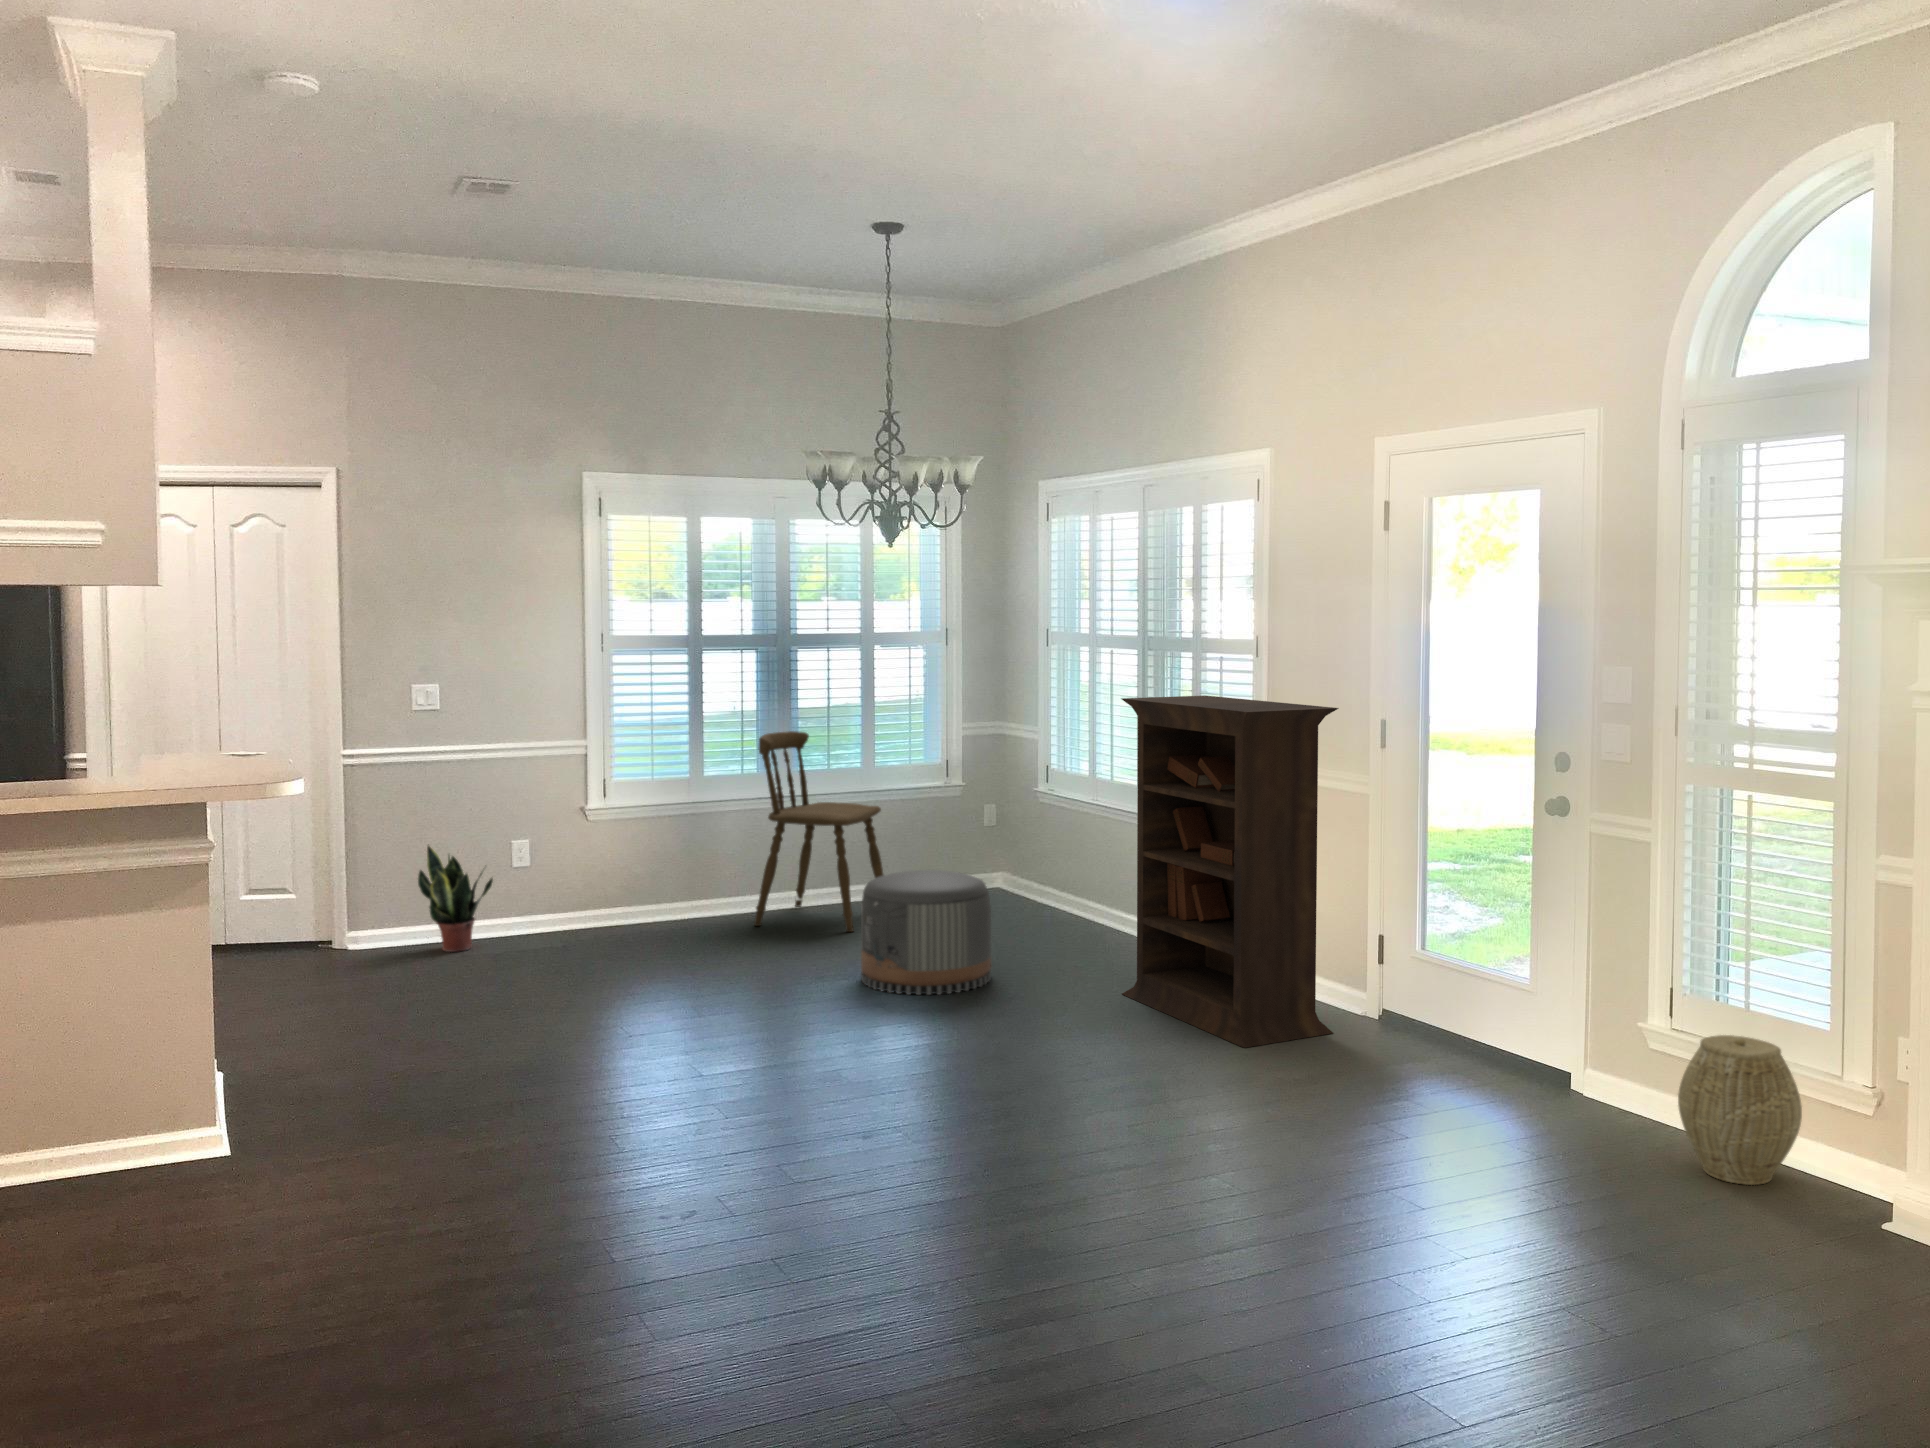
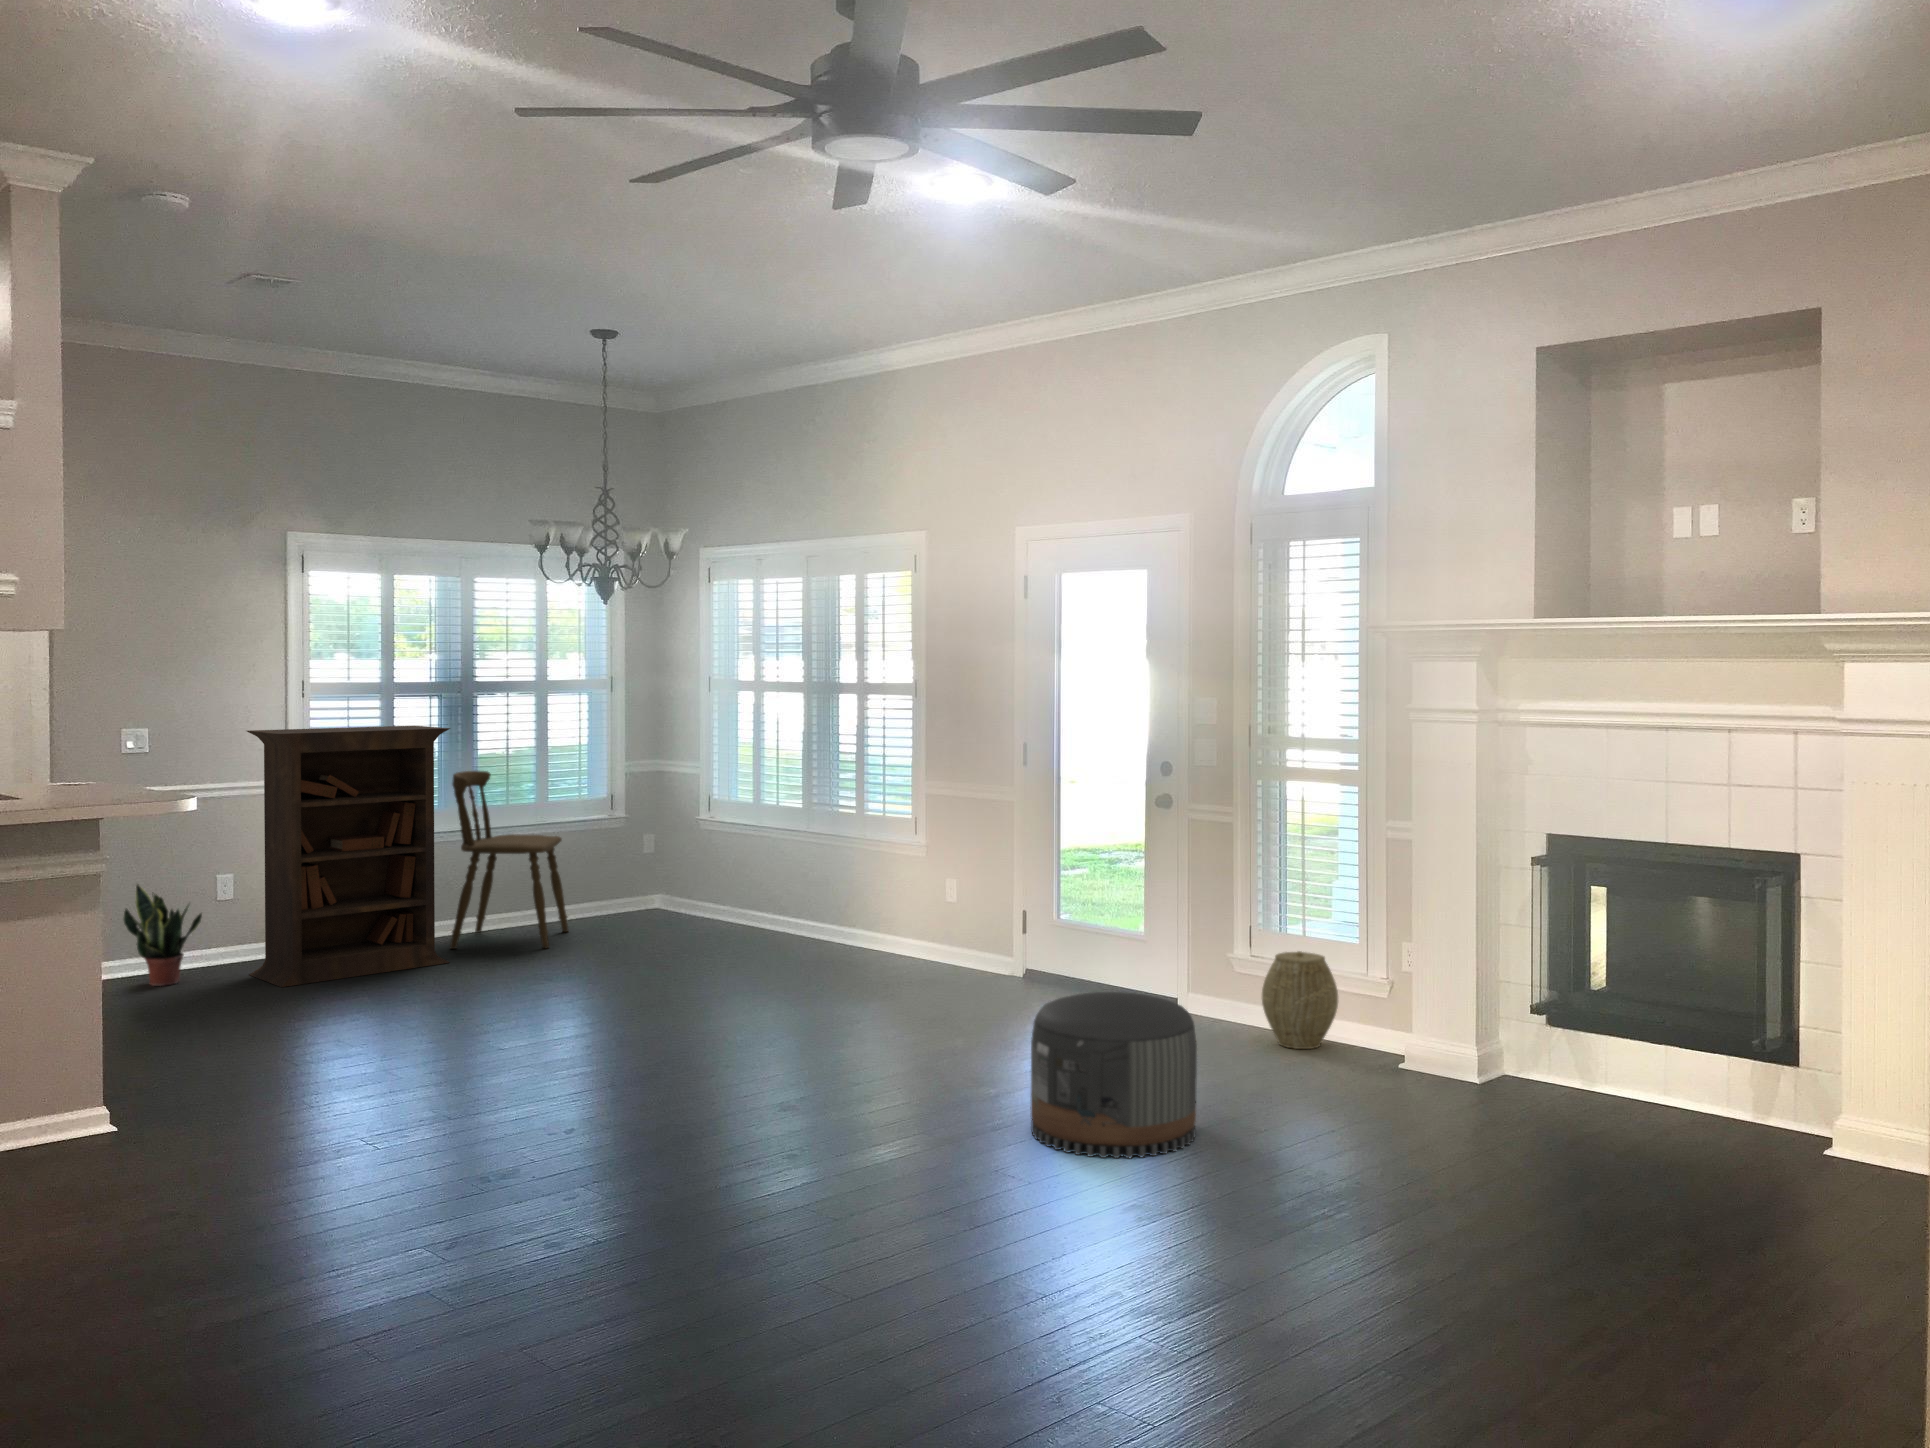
bookcase: present [1121,695,1339,1048] -> present [247,726,450,987]
pouf: present [861,870,991,995] -> present [1031,992,1197,1158]

